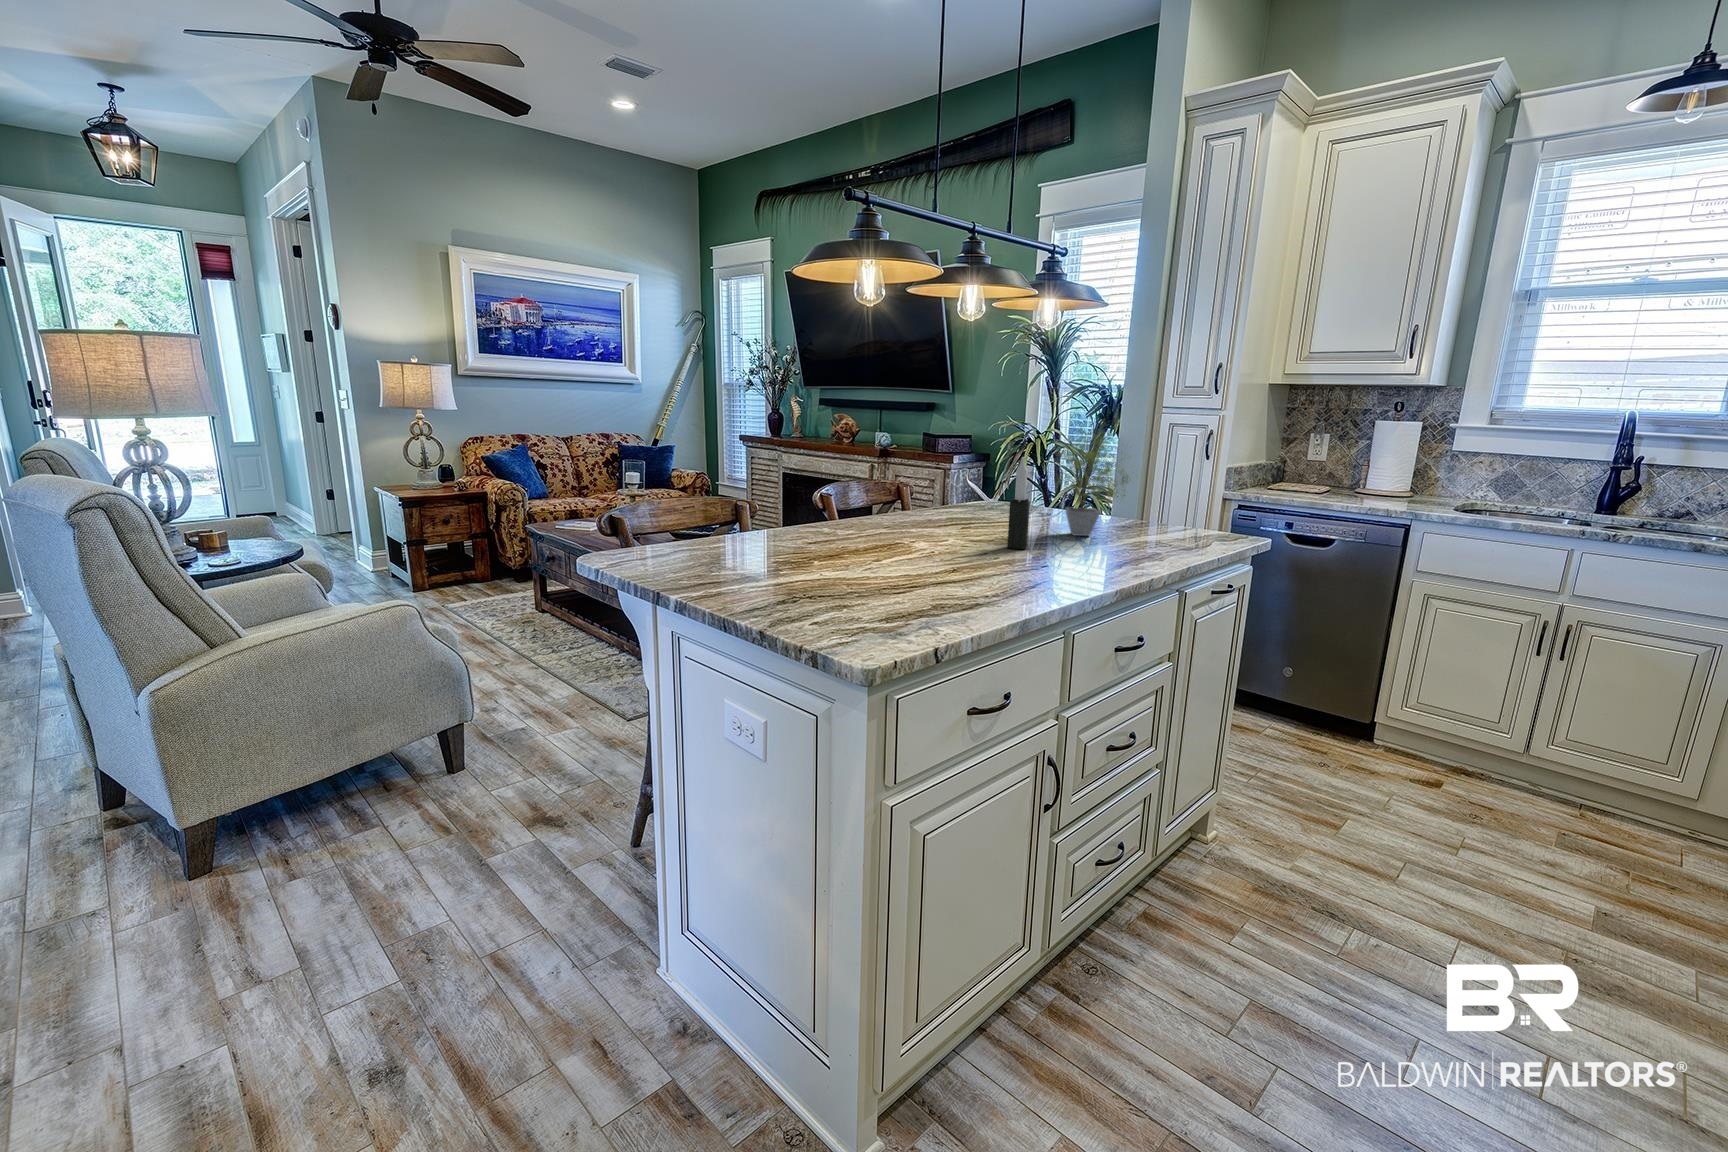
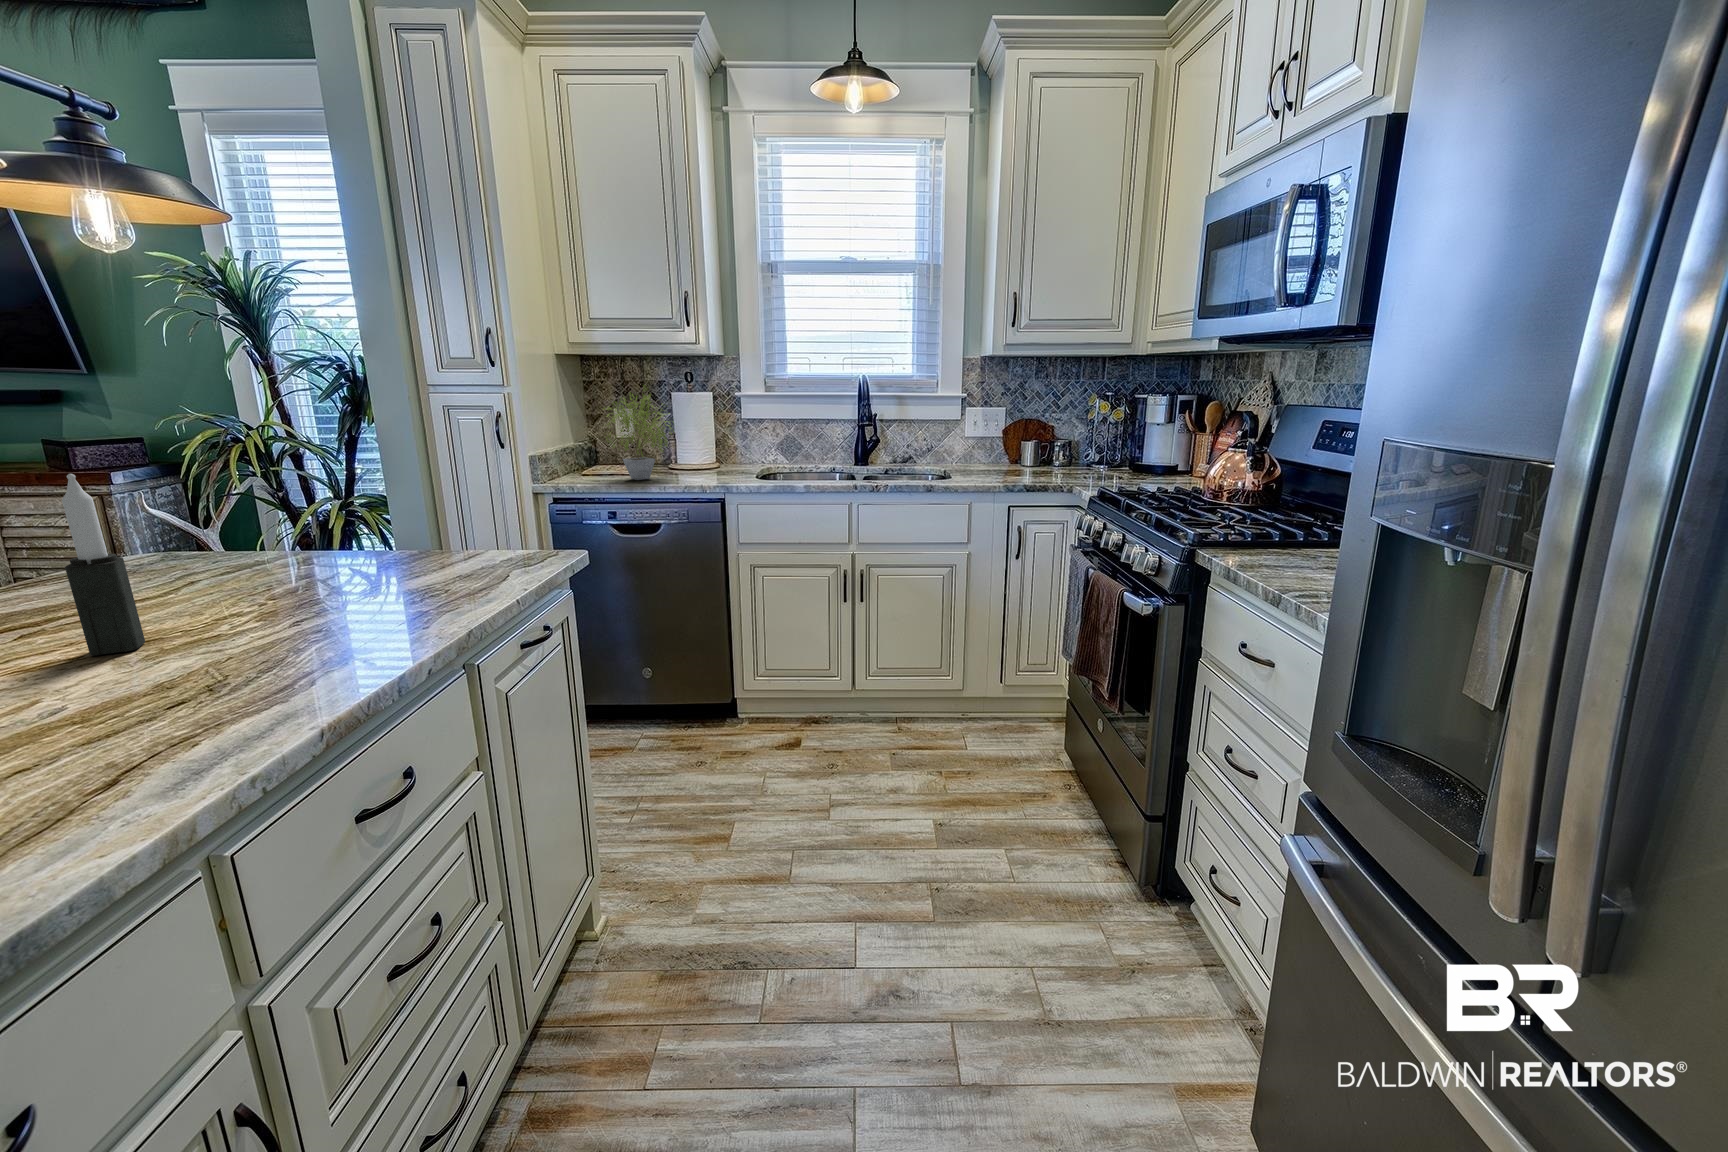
potted plant: present [1054,430,1129,536] -> present [606,385,672,480]

